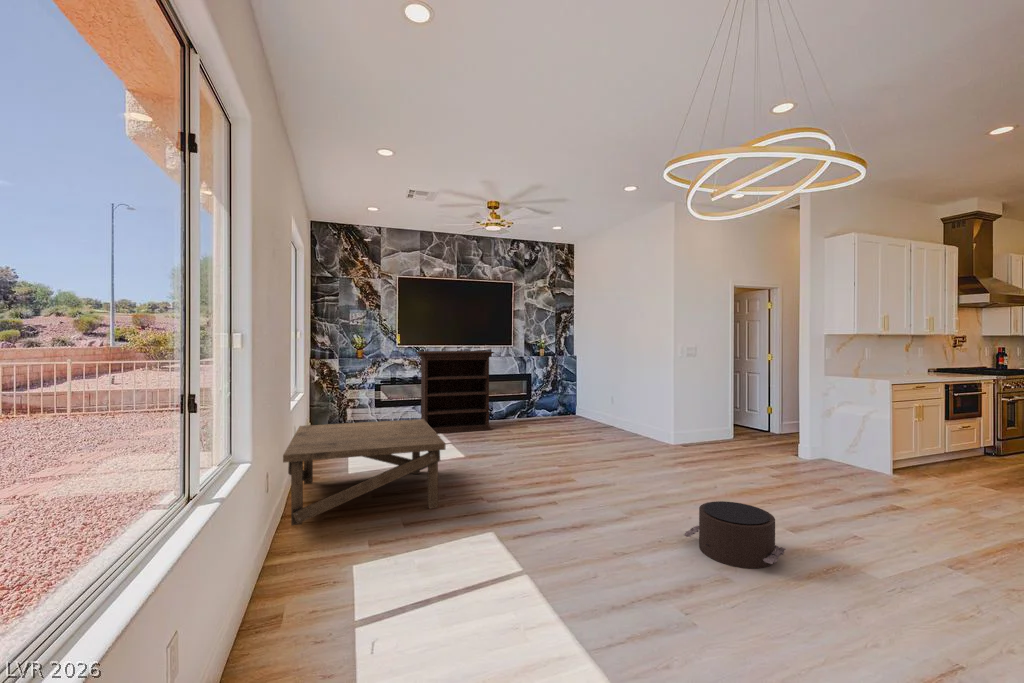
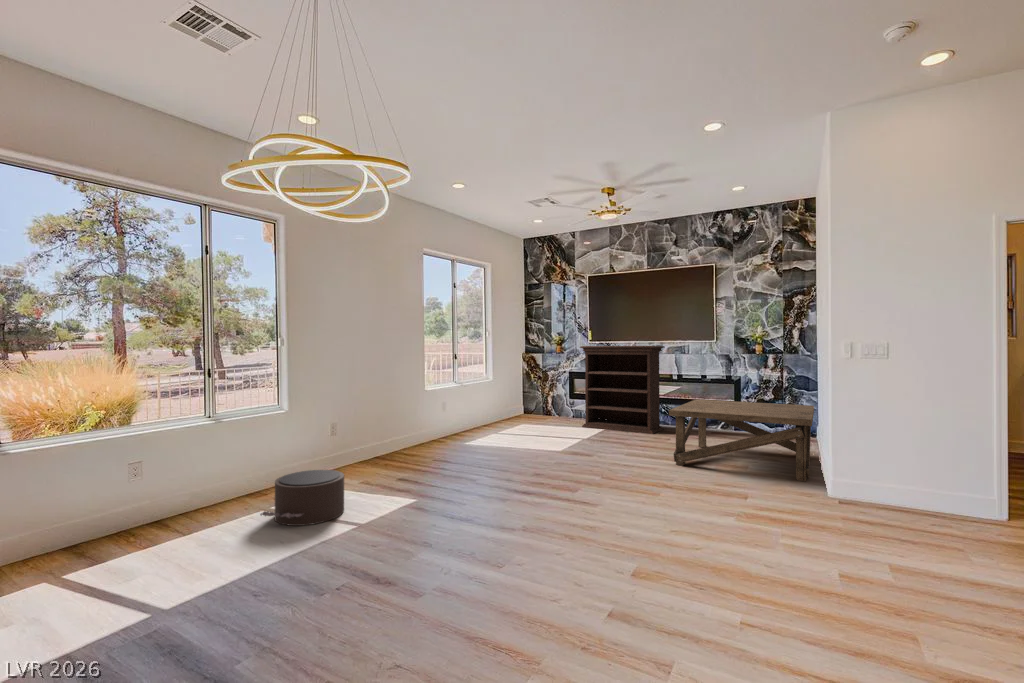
coffee table: present [283,419,446,525] -> present [669,399,814,481]
pouf: present [684,501,785,568] -> present [260,470,344,526]

